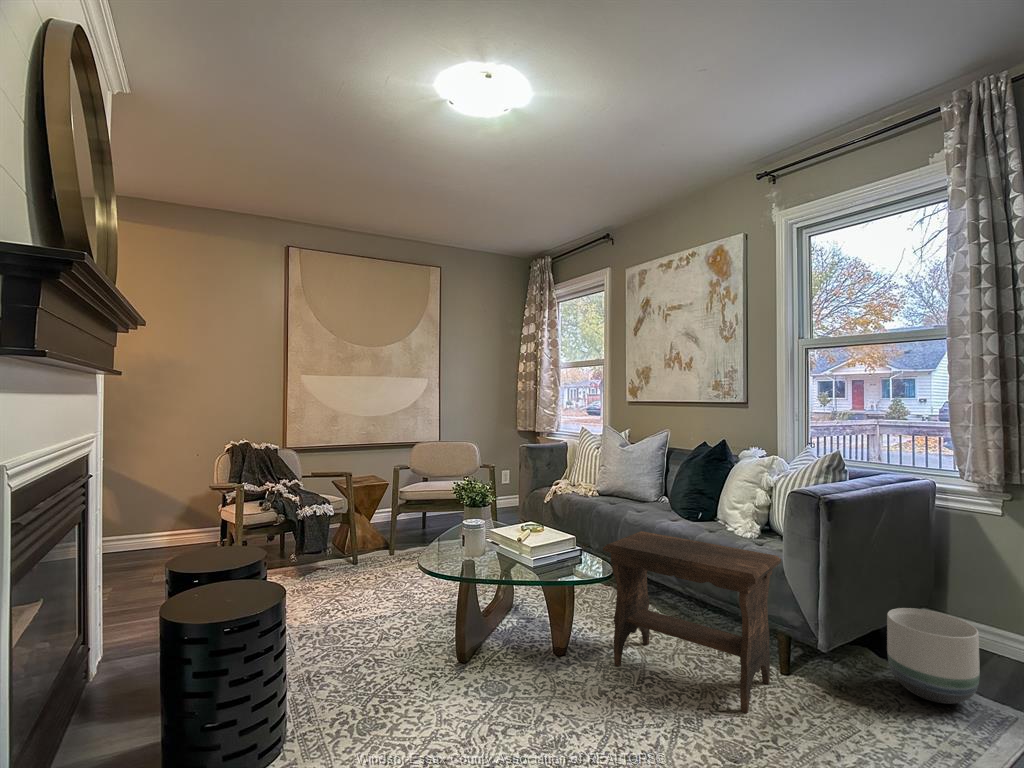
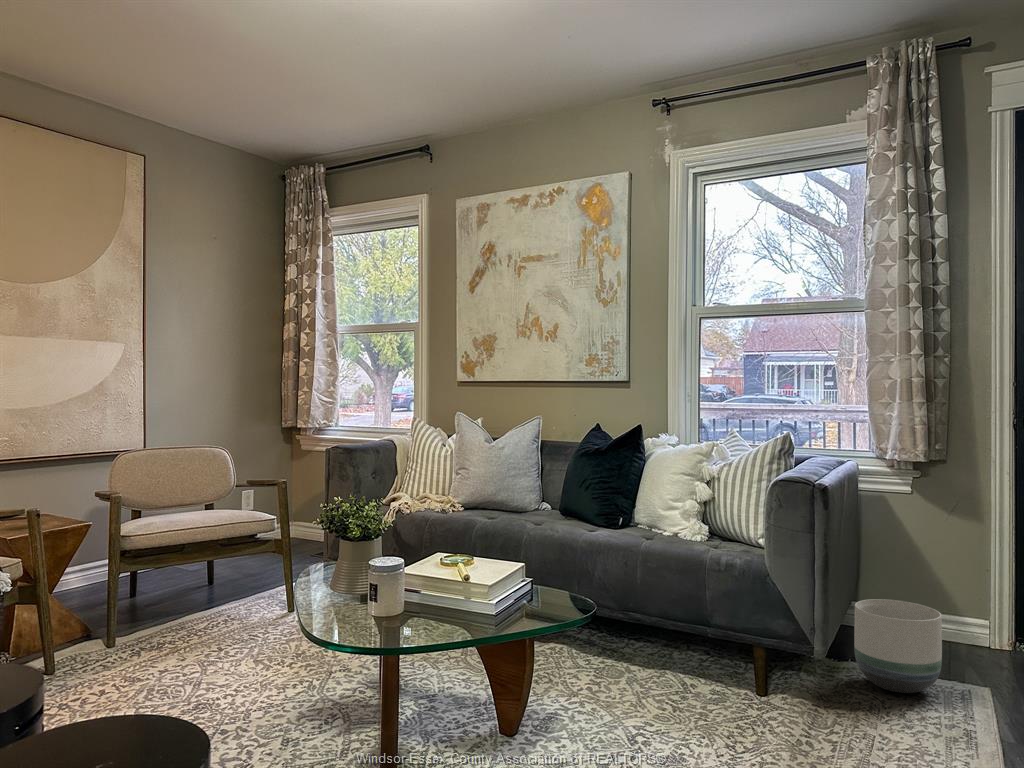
footstool: present [603,531,781,713] -> none [574,546,786,746]

